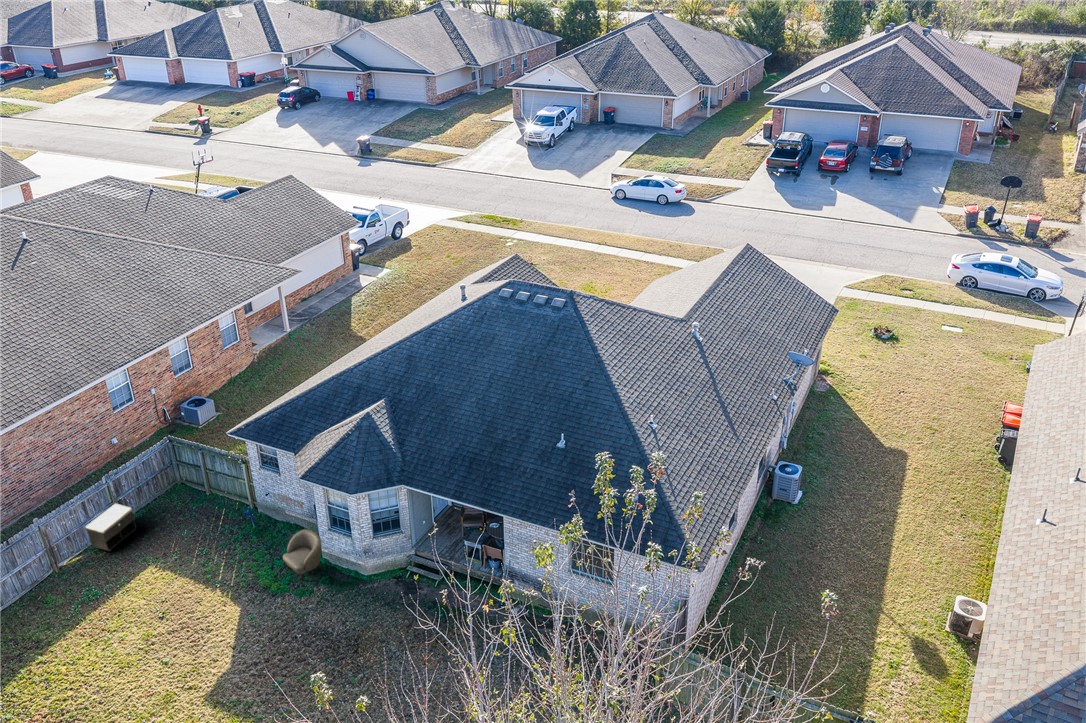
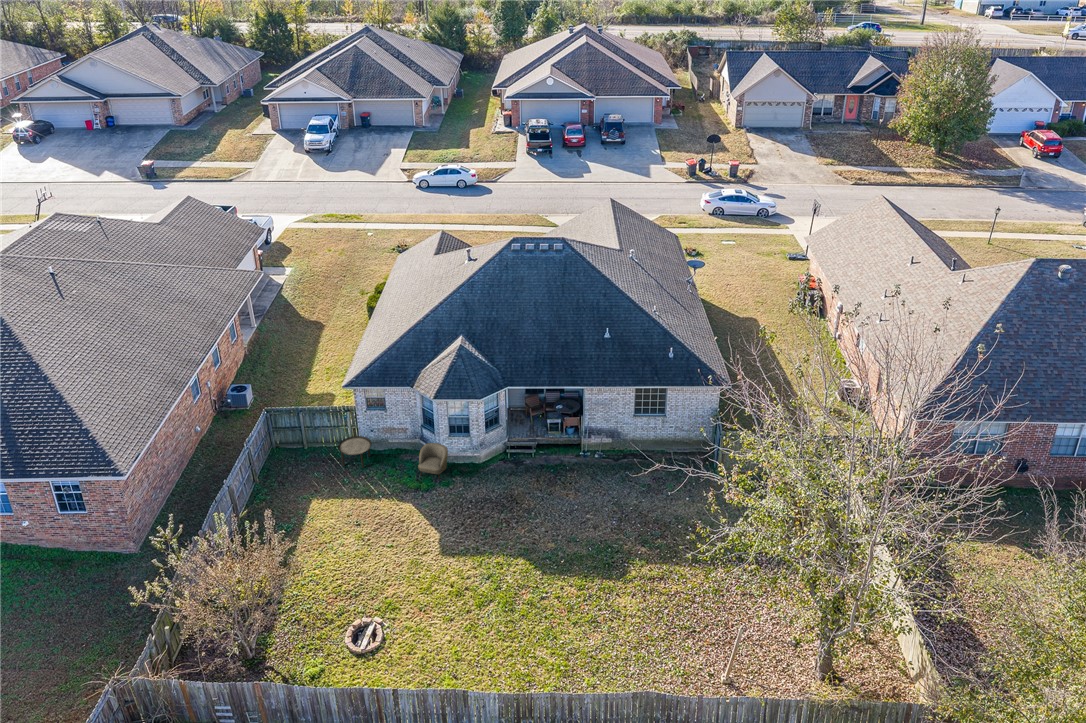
round table: none [218,493,263,536] -> present [338,436,372,468]
storage bench: present [86,504,137,551] -> none [246,467,274,505]

